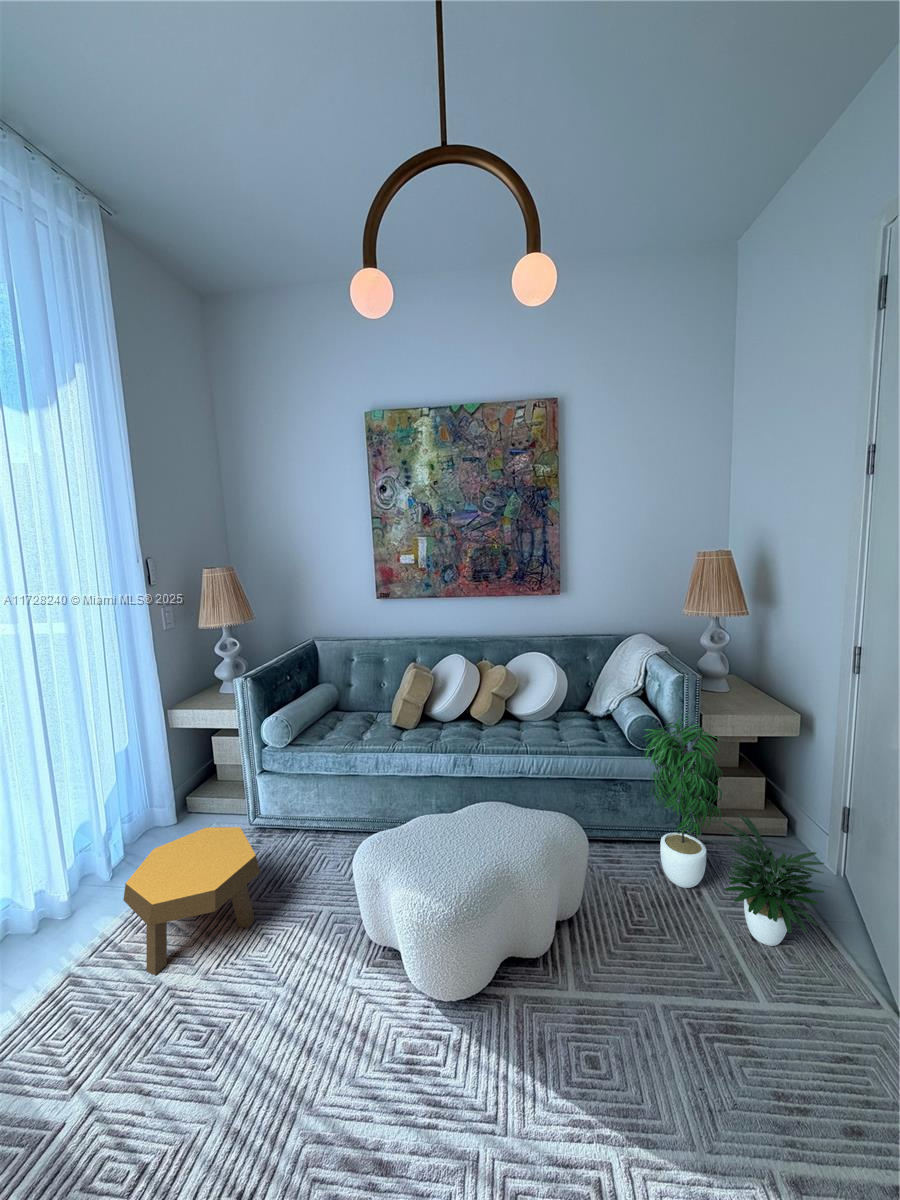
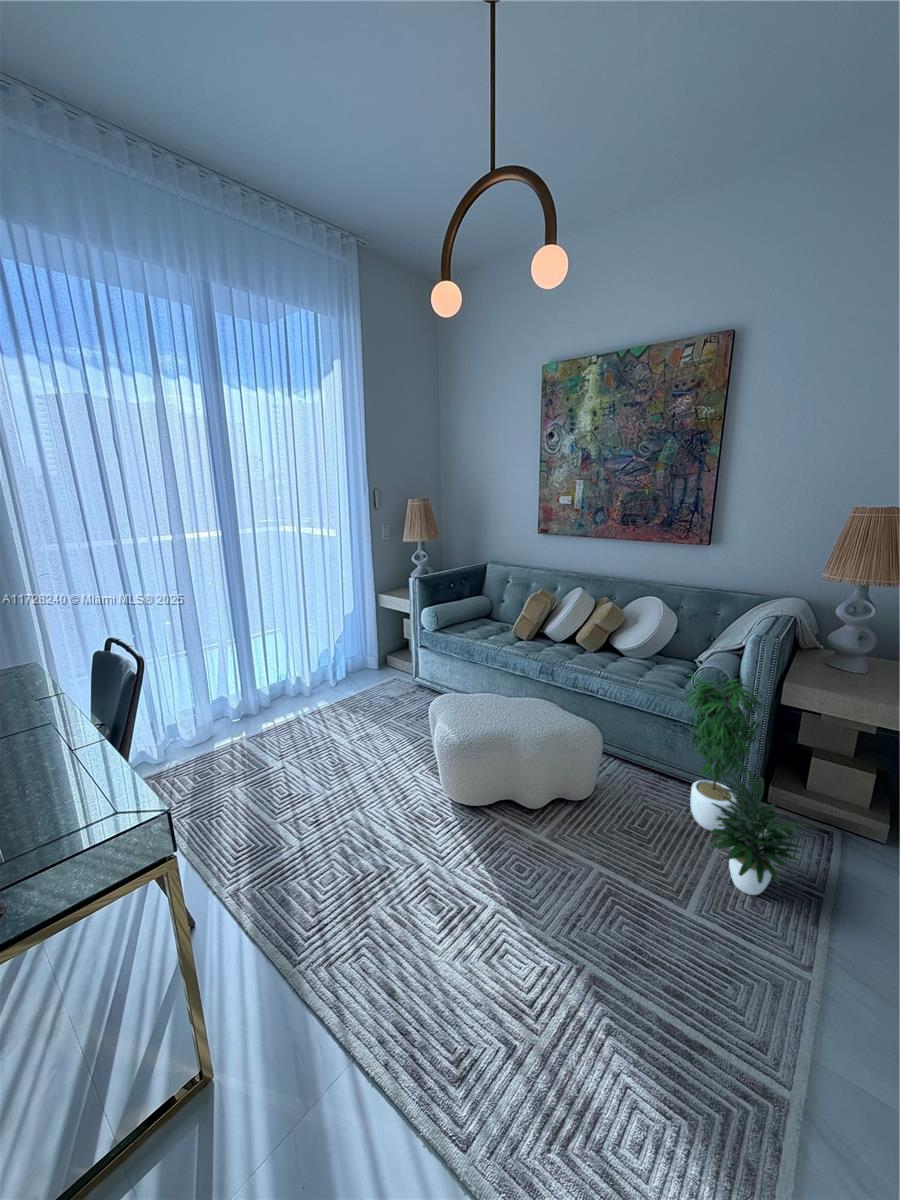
footstool: present [123,827,260,975] -> none [324,666,396,731]

